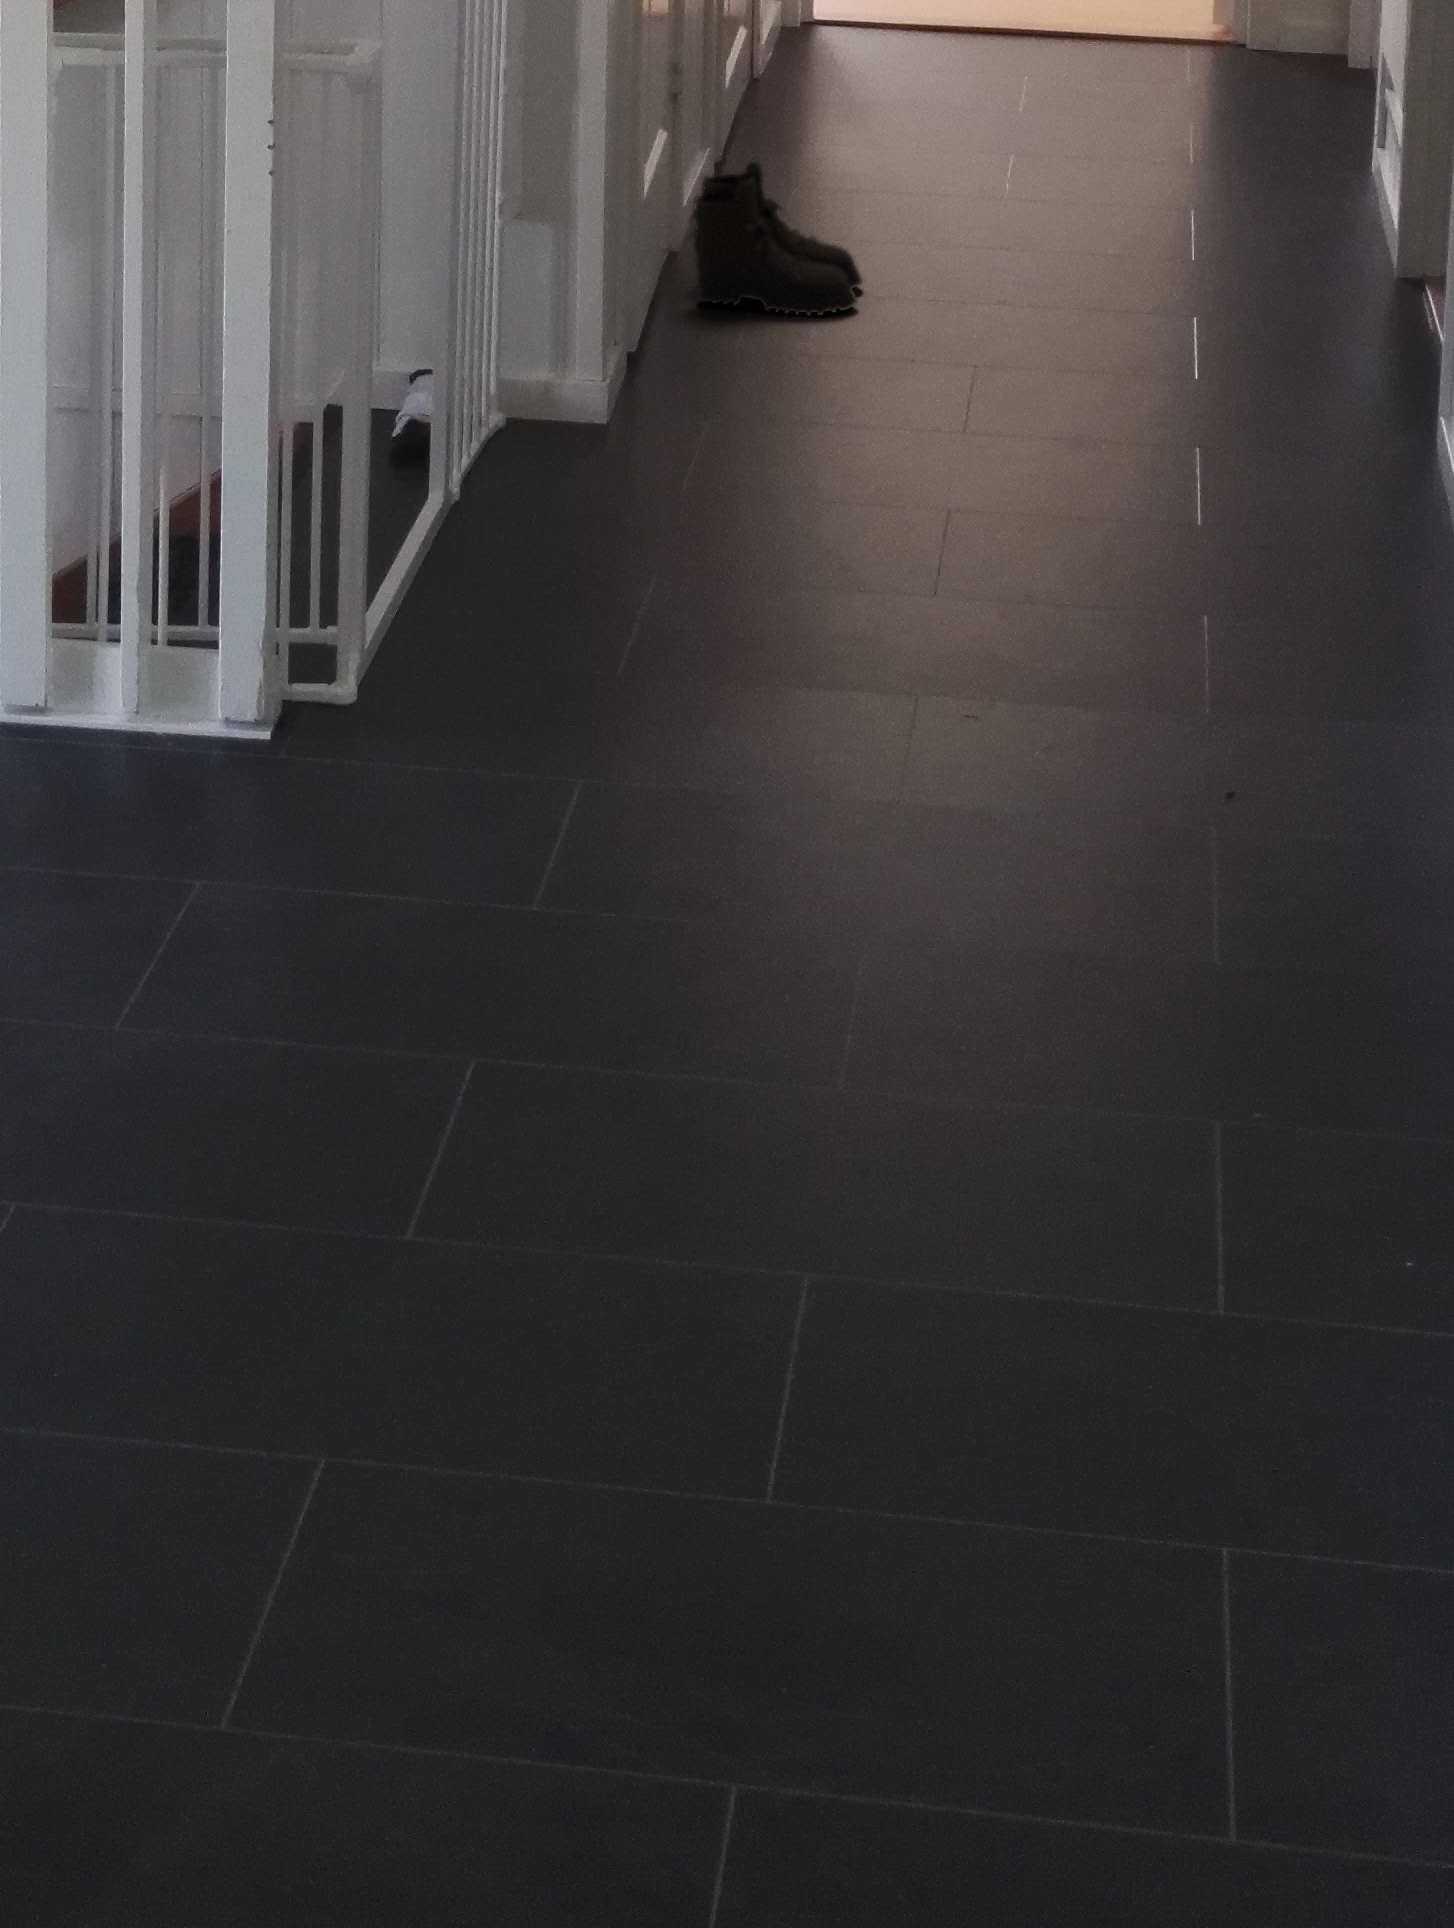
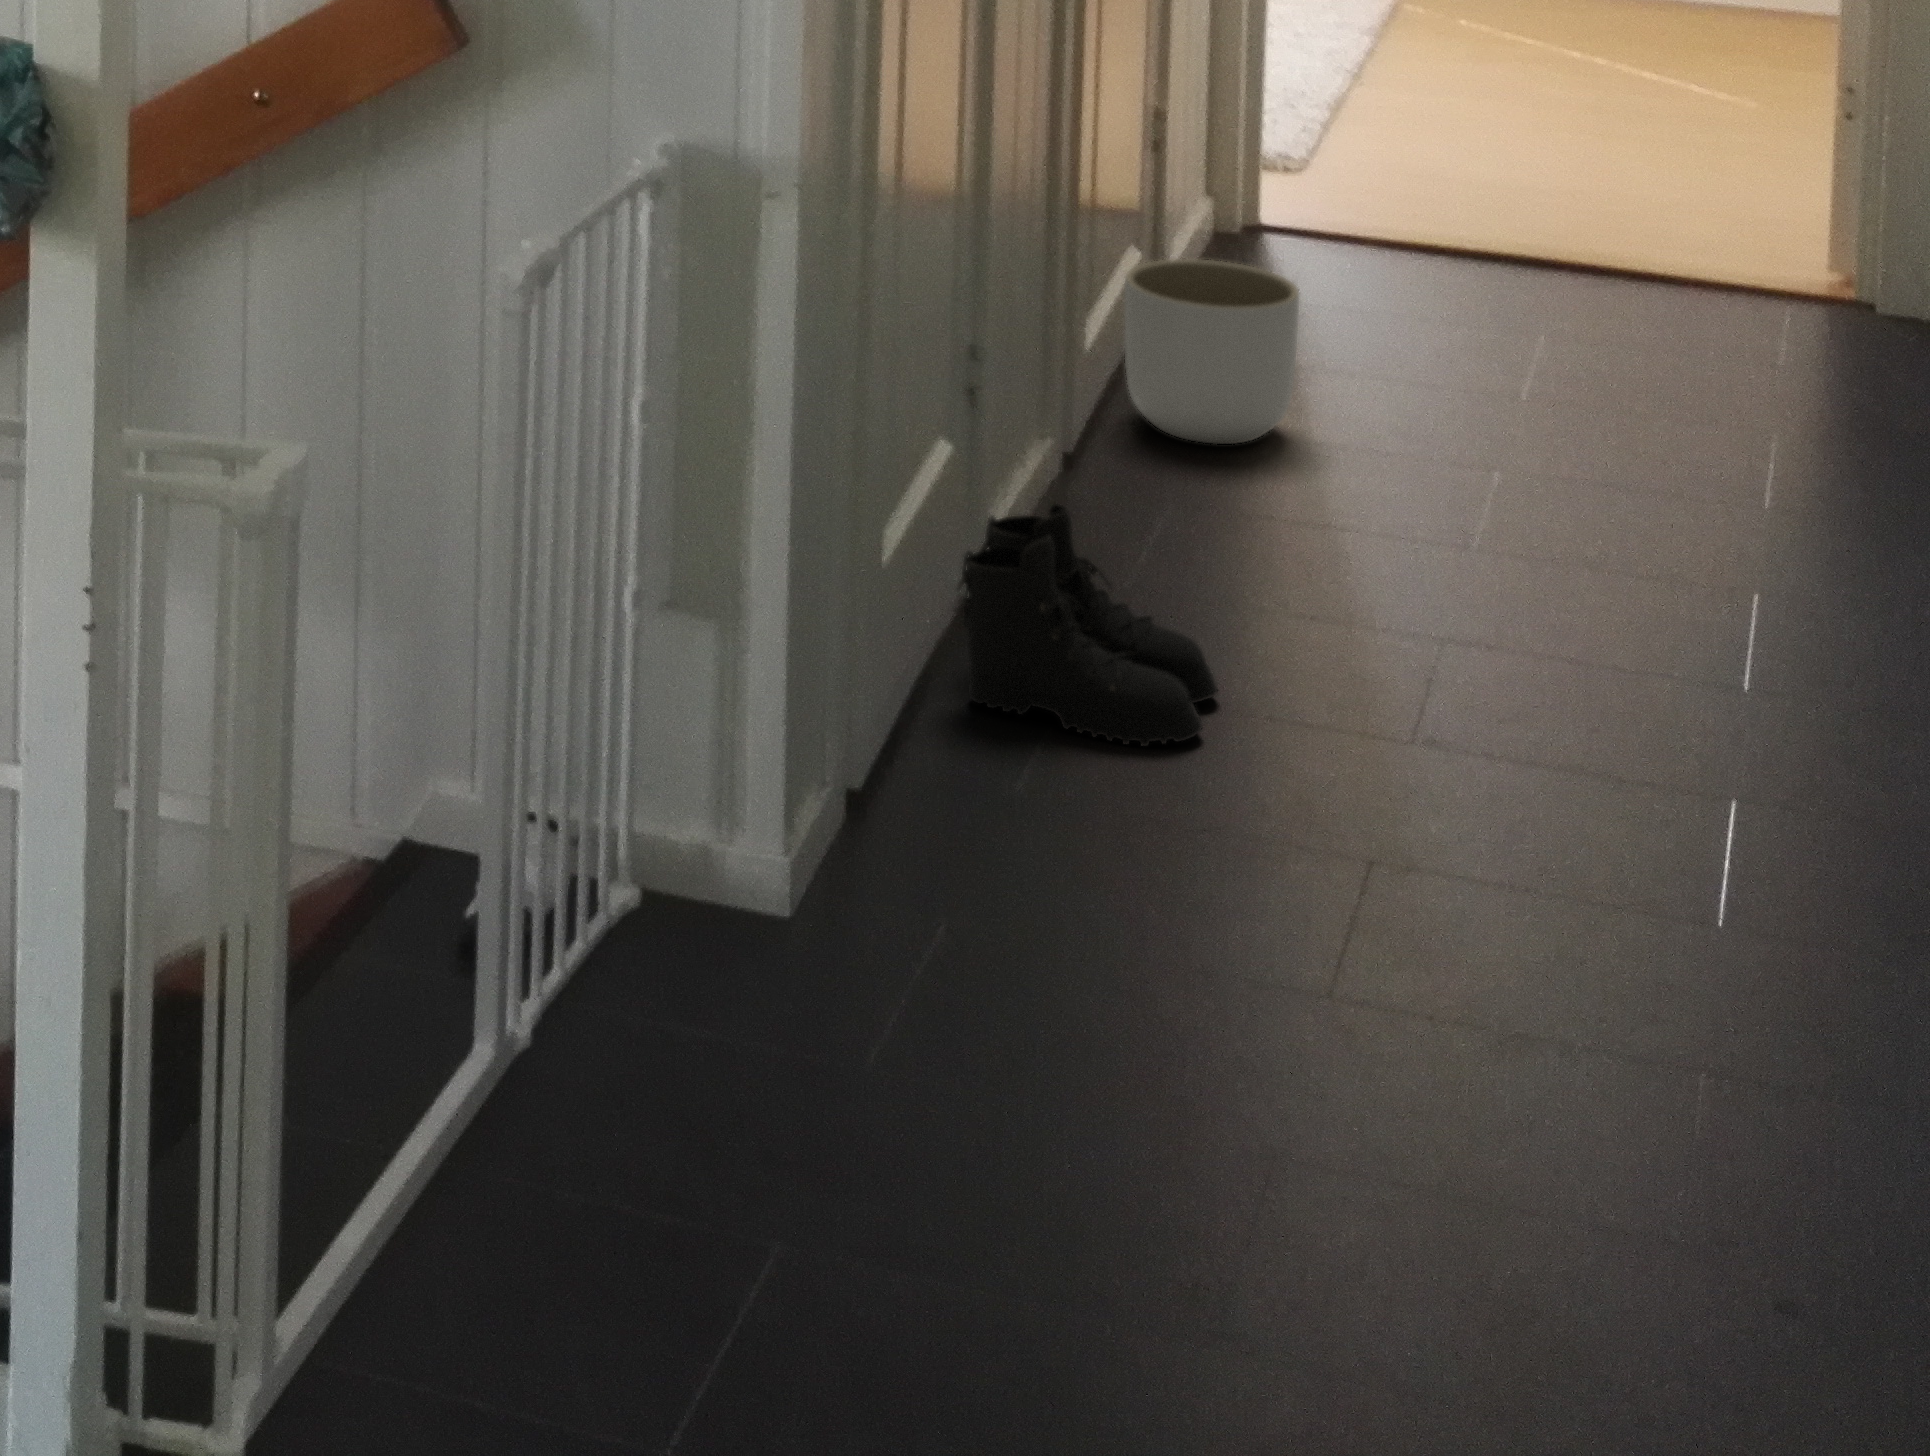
planter: none [758,21,882,151] -> present [1125,259,1299,444]

